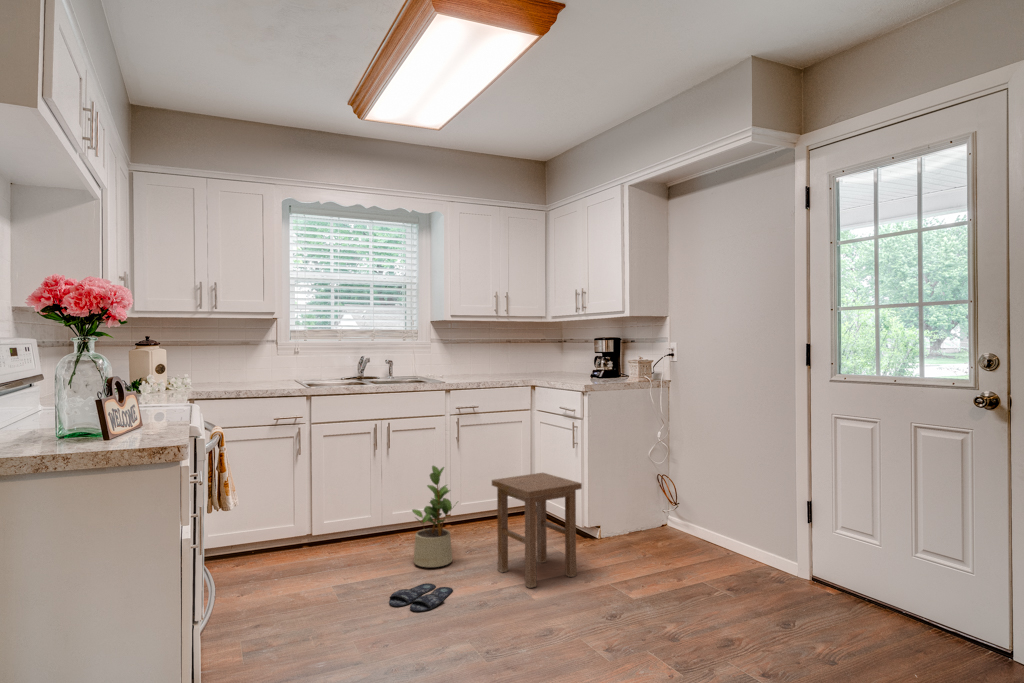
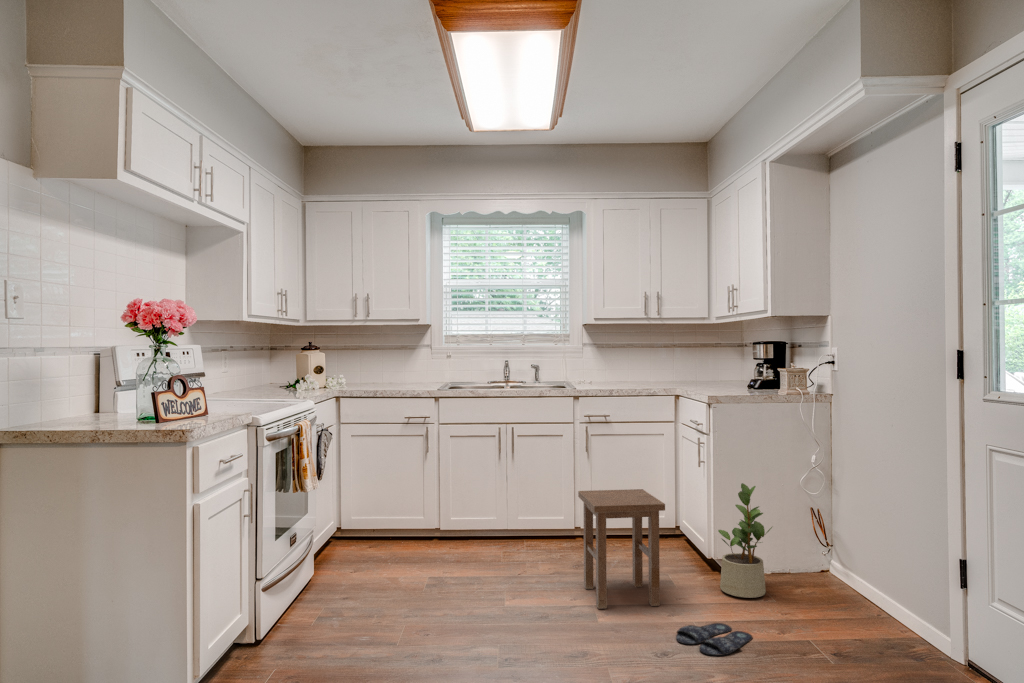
potted plant: present [412,466,452,567] -> present [718,483,772,598]
slippers: present [389,583,453,612] -> present [676,623,752,655]

